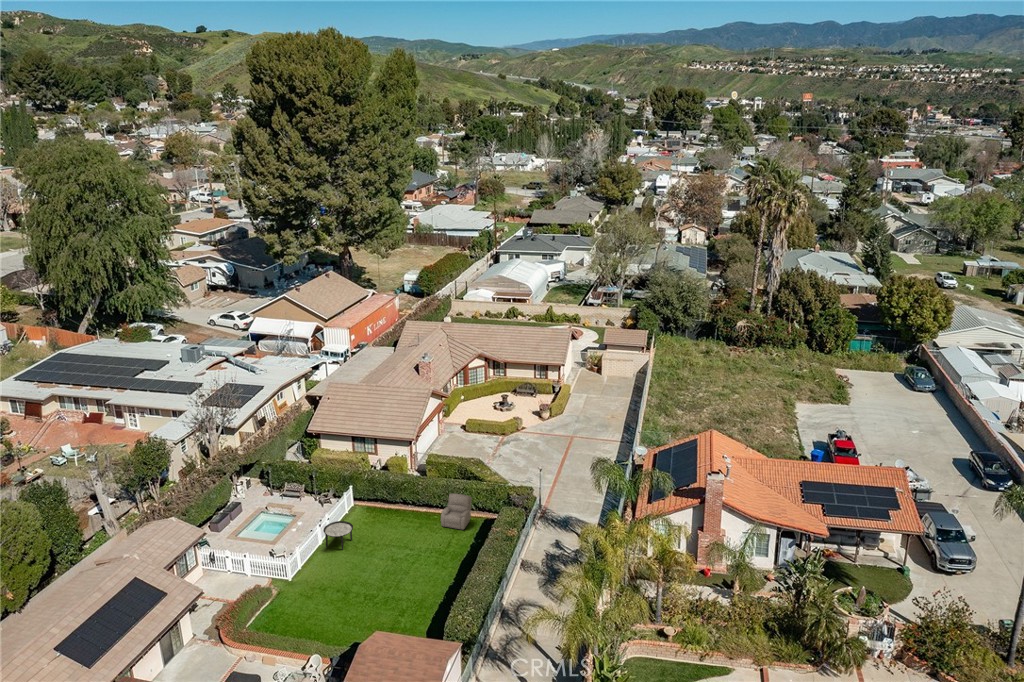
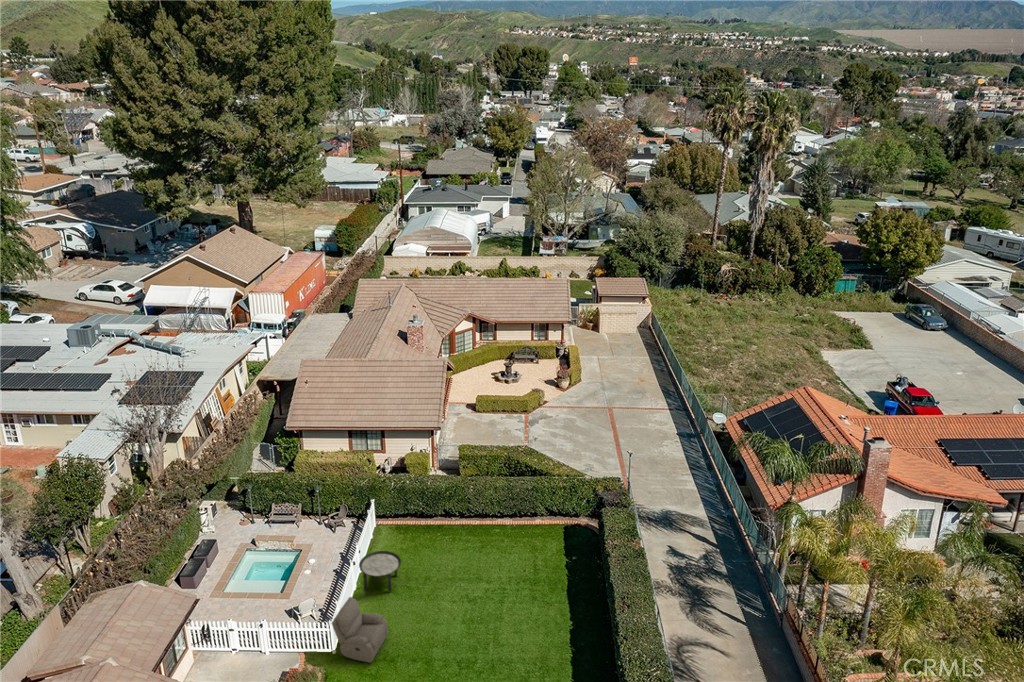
chair: present [441,493,472,530] -> present [332,597,388,663]

